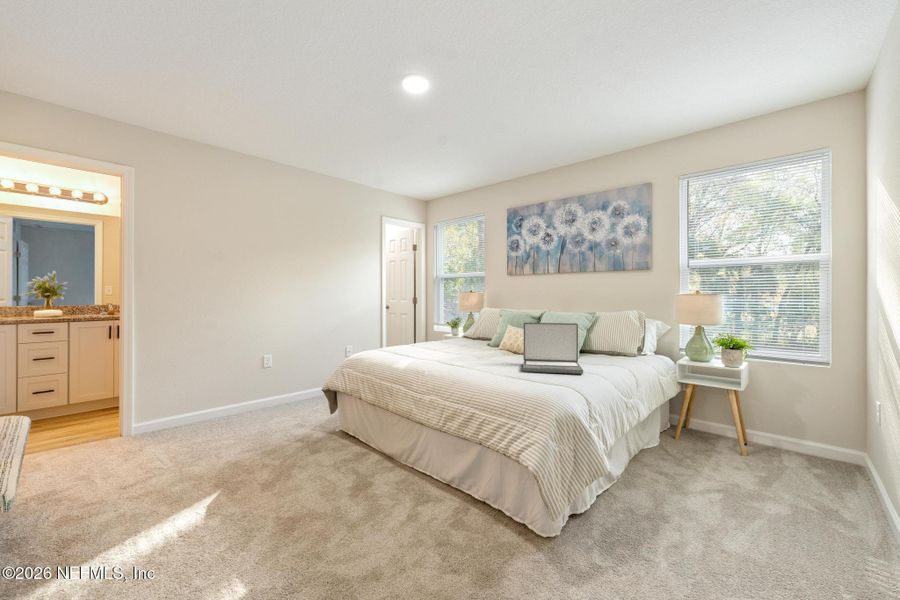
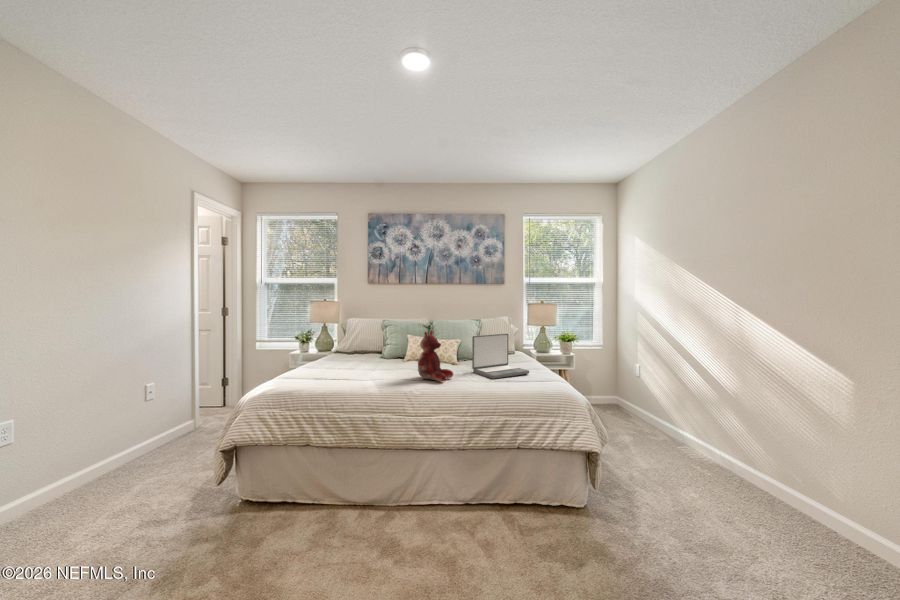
teddy bear: none [444,312,485,366] -> present [418,330,453,382]

